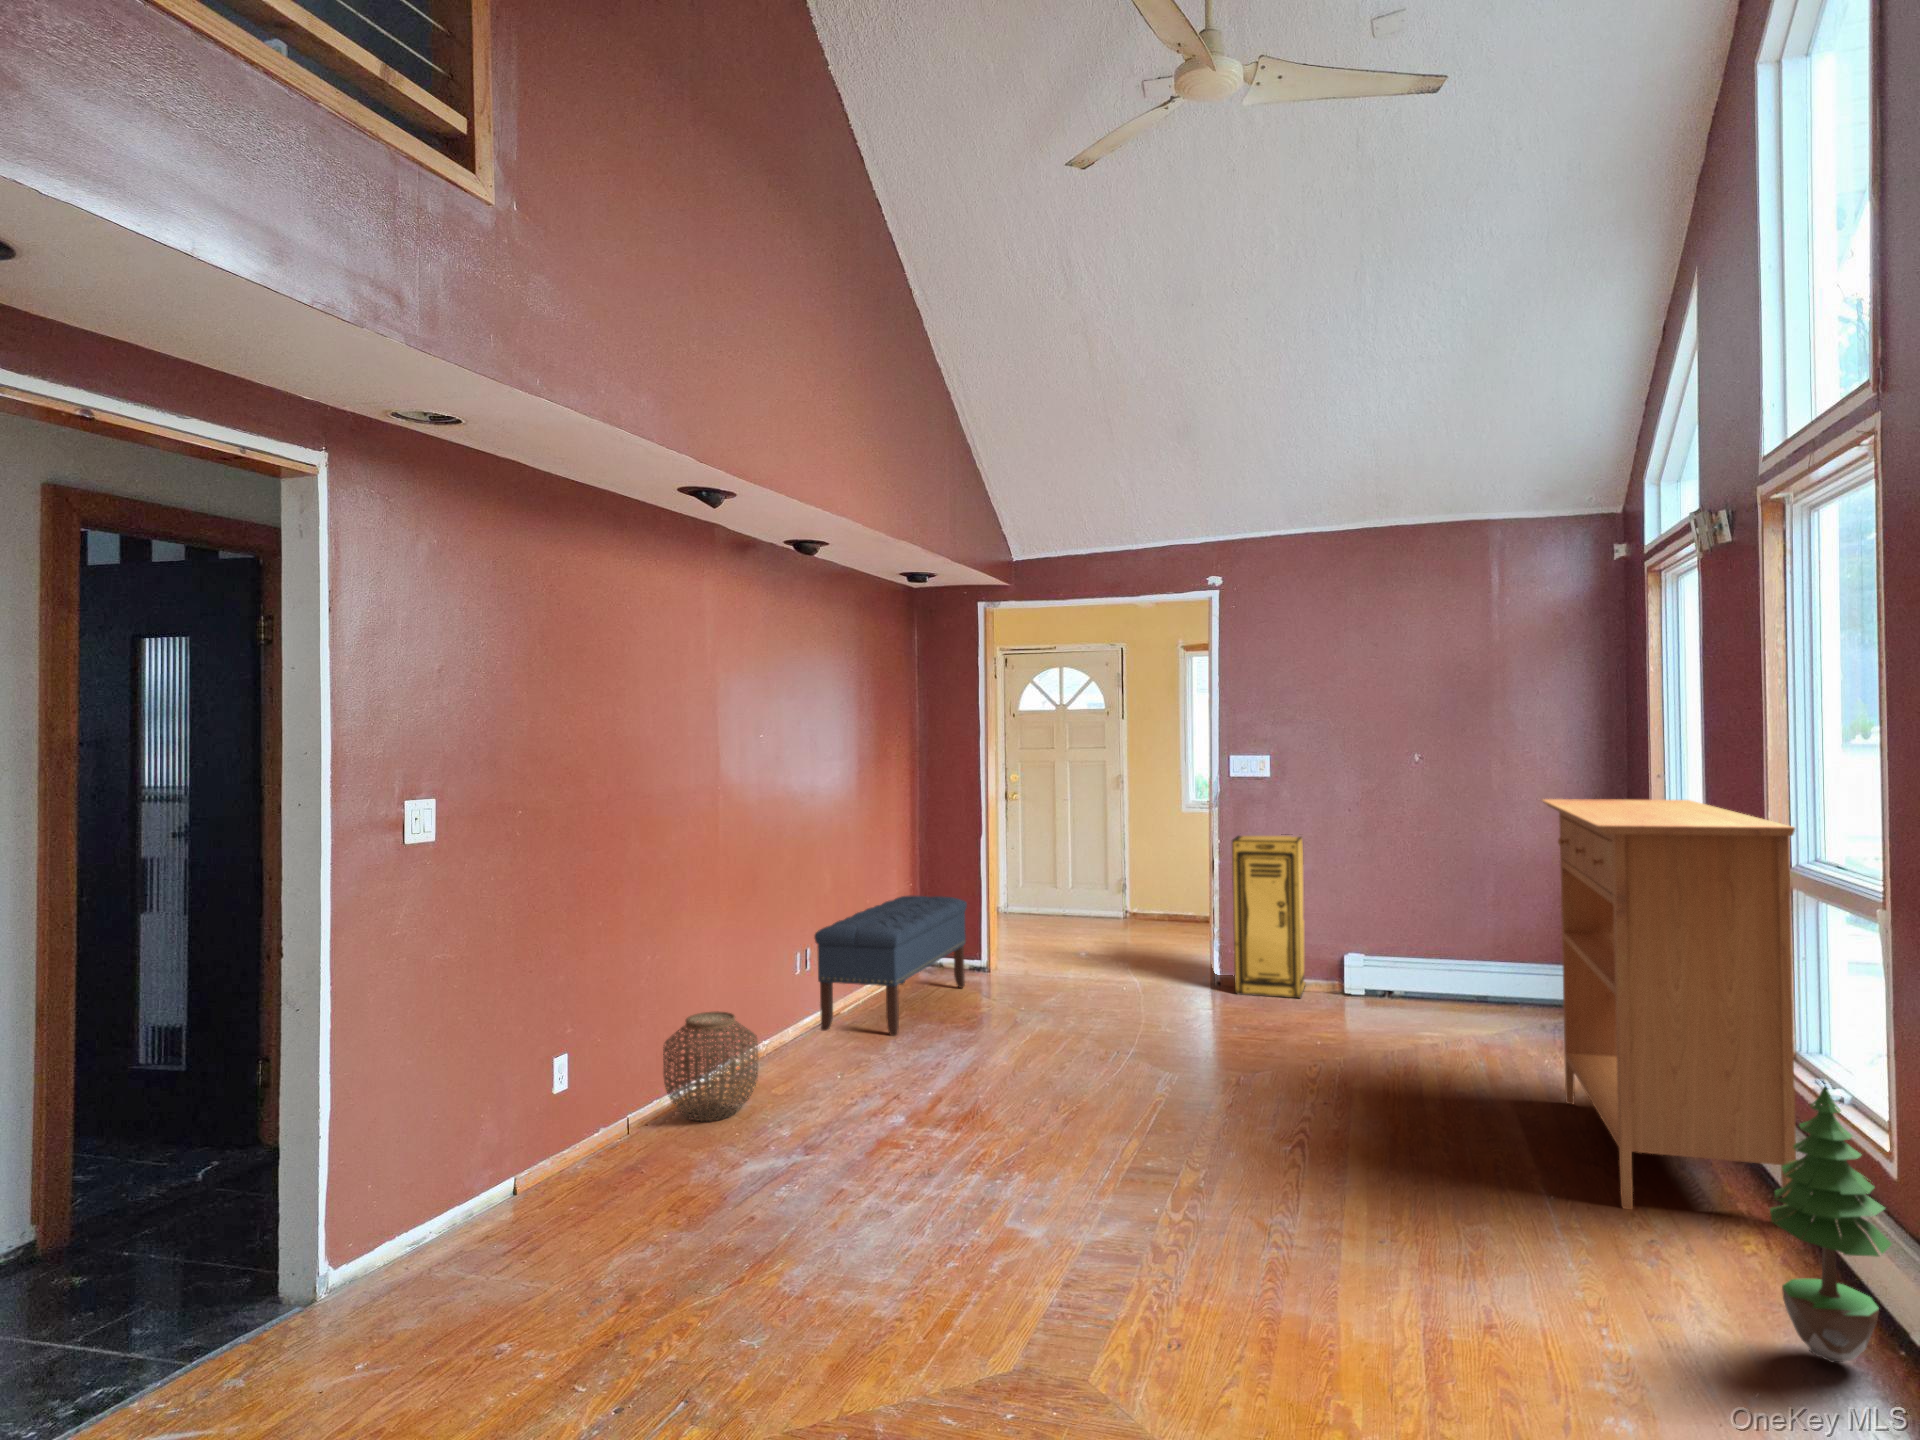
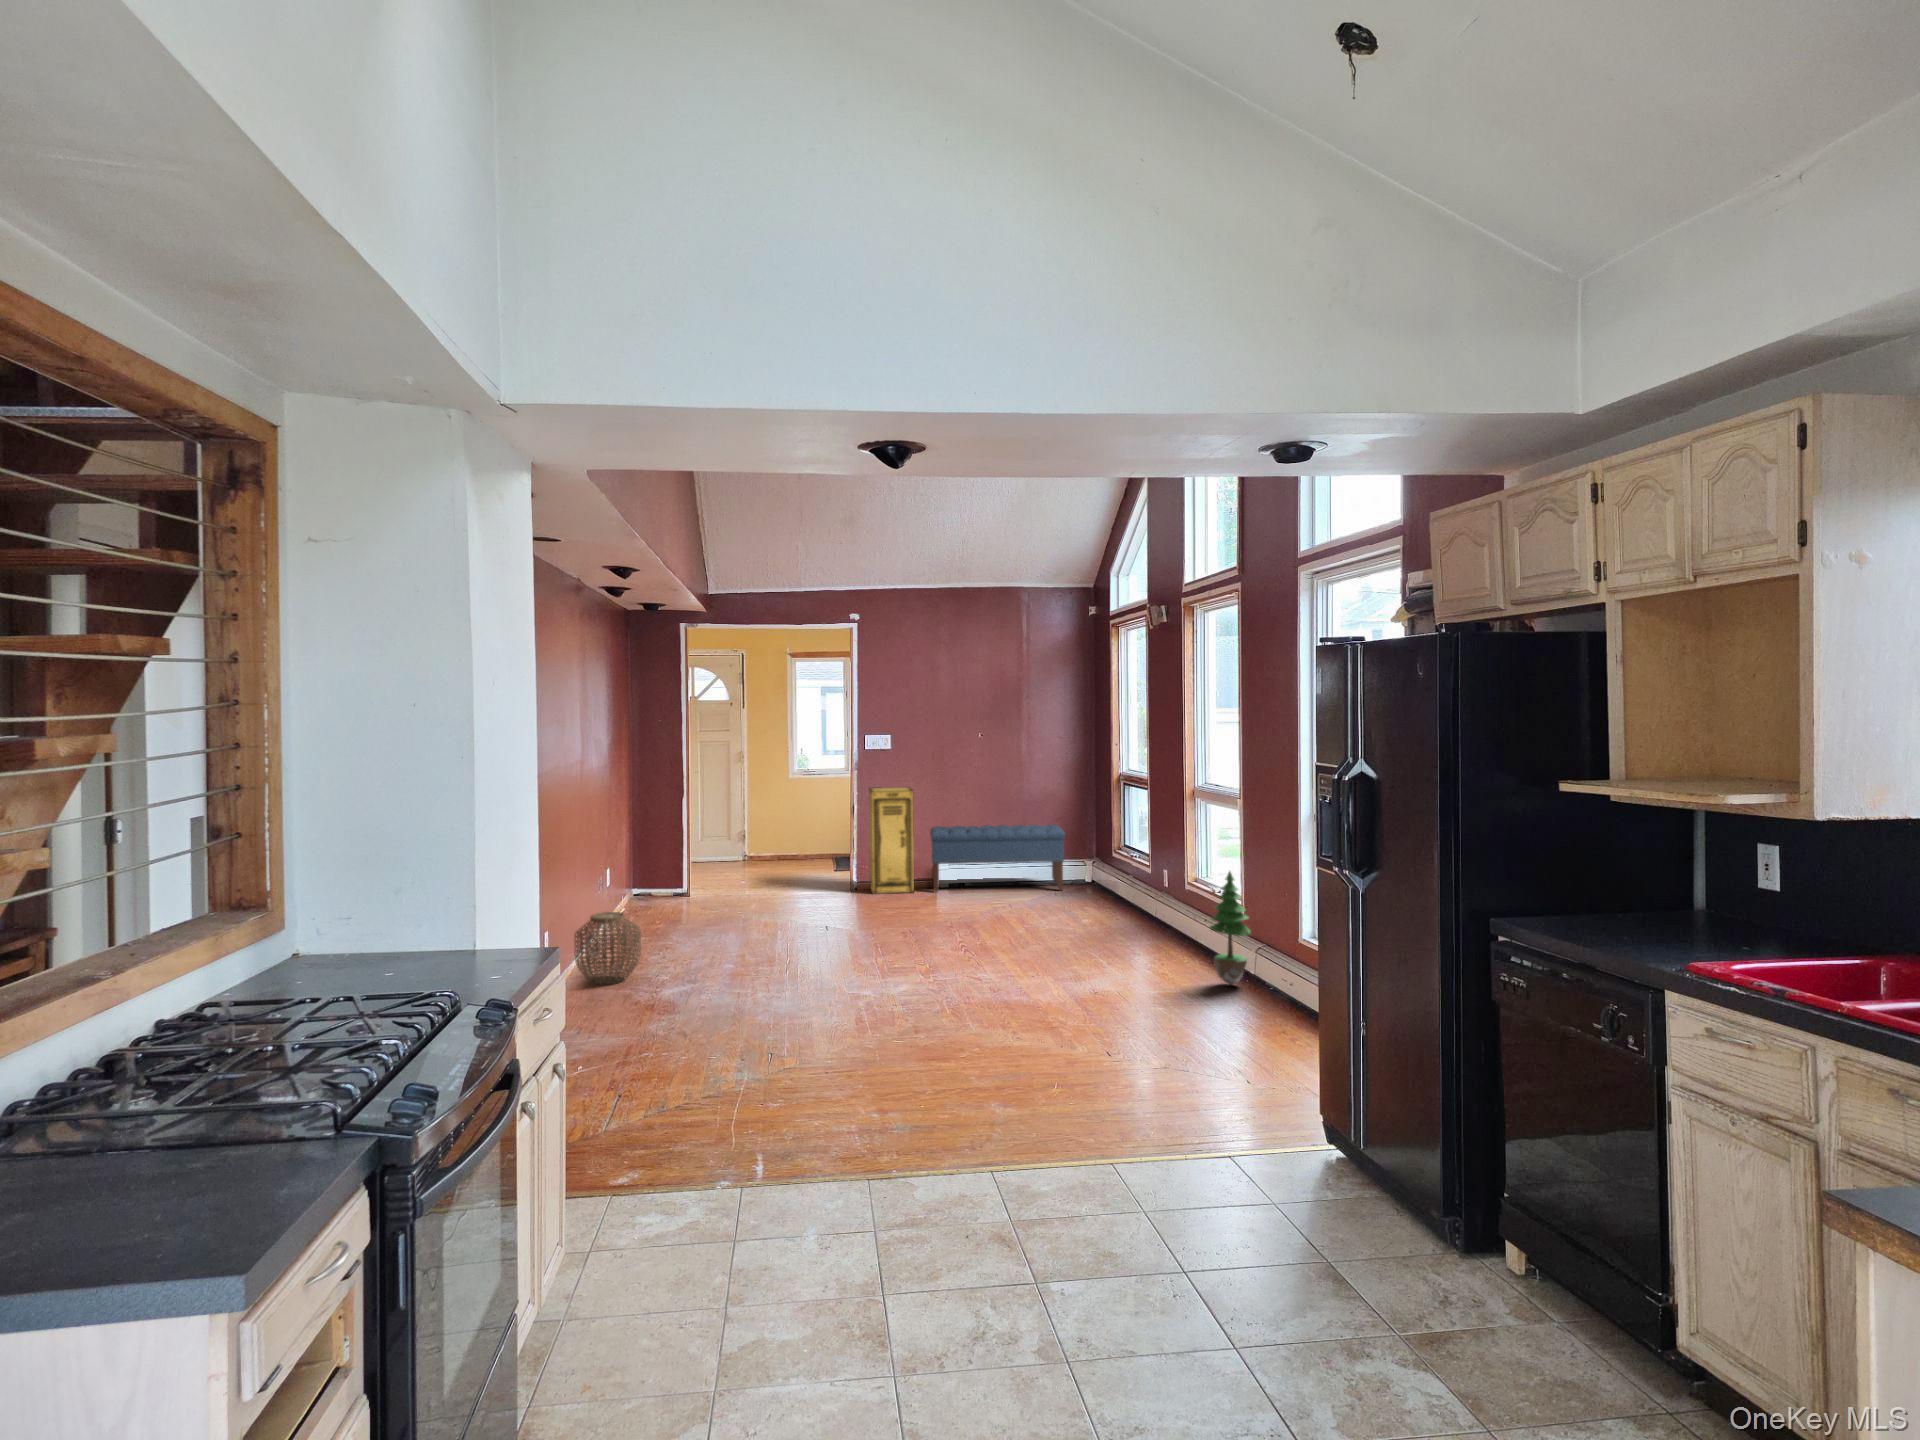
console table: present [1542,799,1796,1209] -> none [1077,756,1207,955]
bench: present [814,896,967,1036] -> present [930,824,1065,893]

